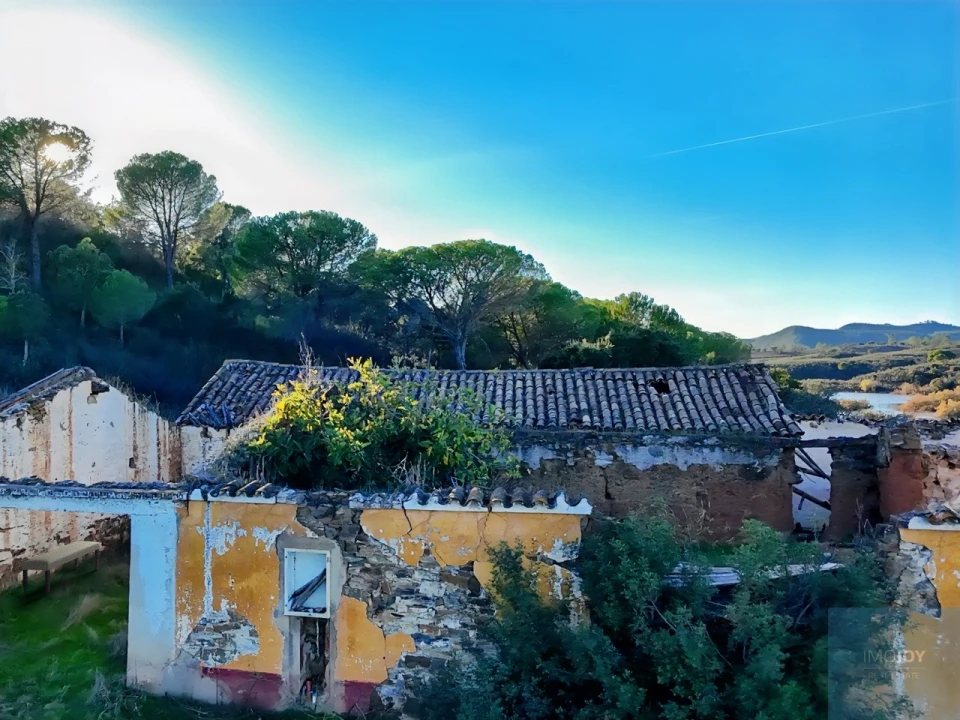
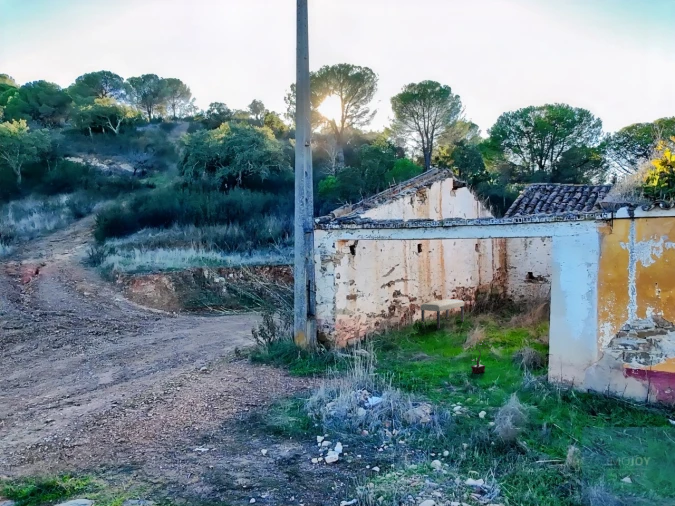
potted plant: none [28,642,72,693] -> present [470,338,491,373]

